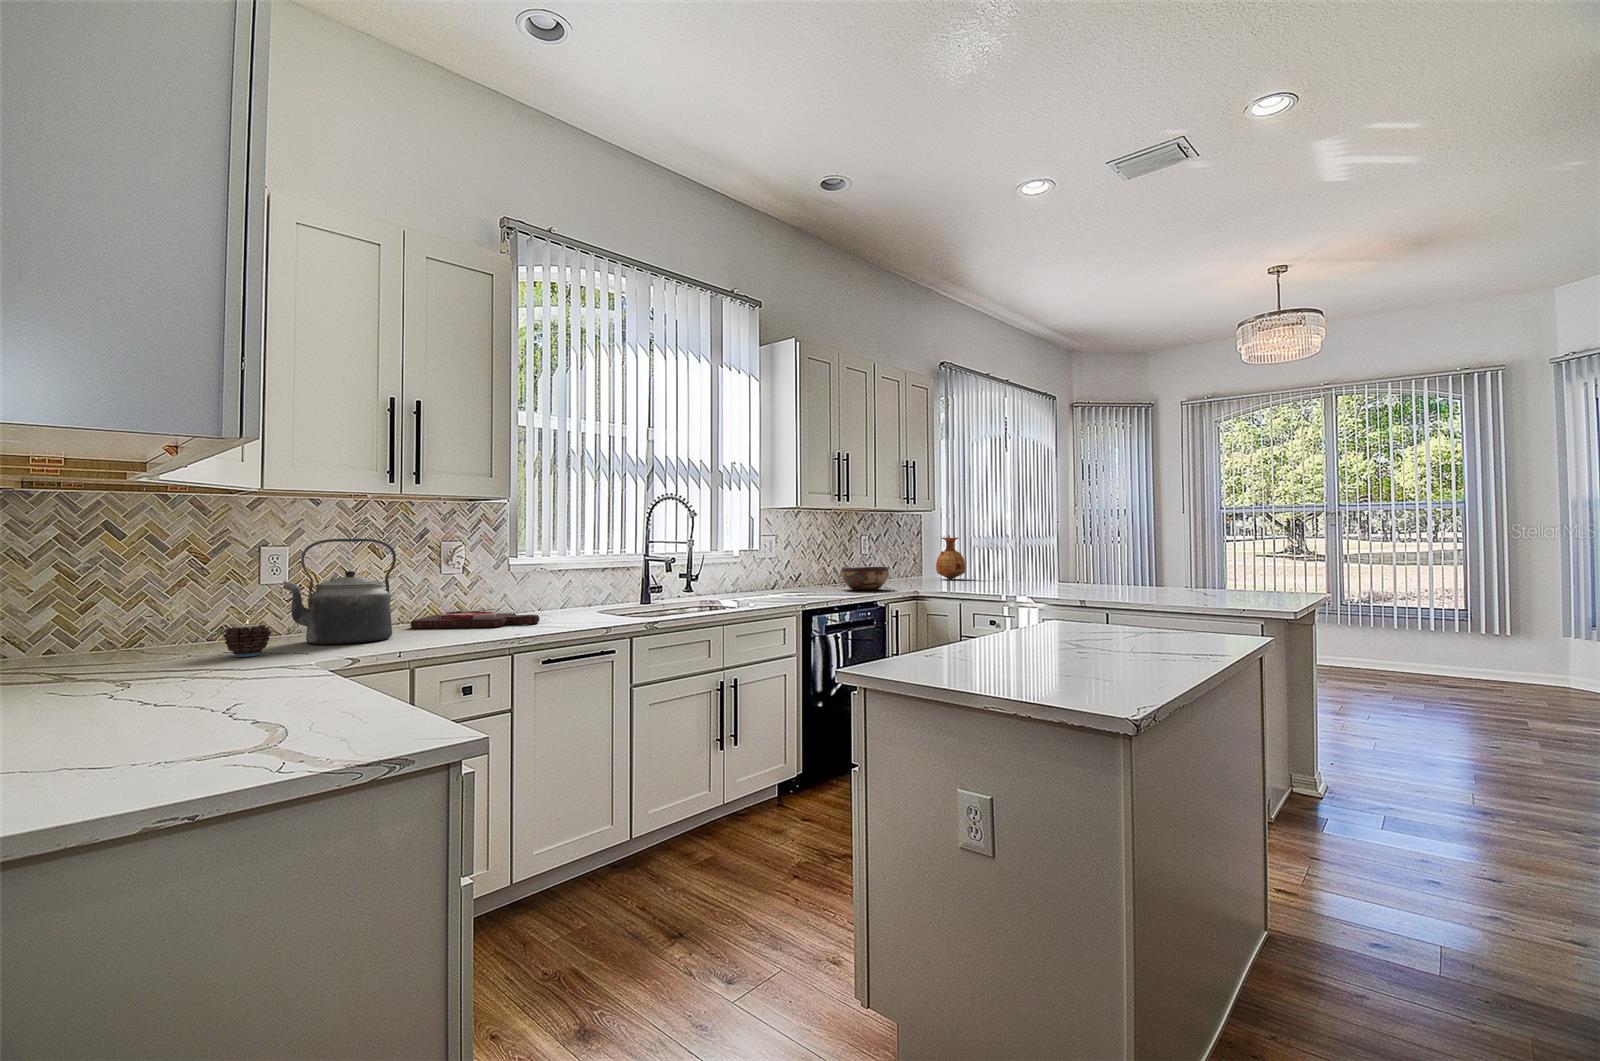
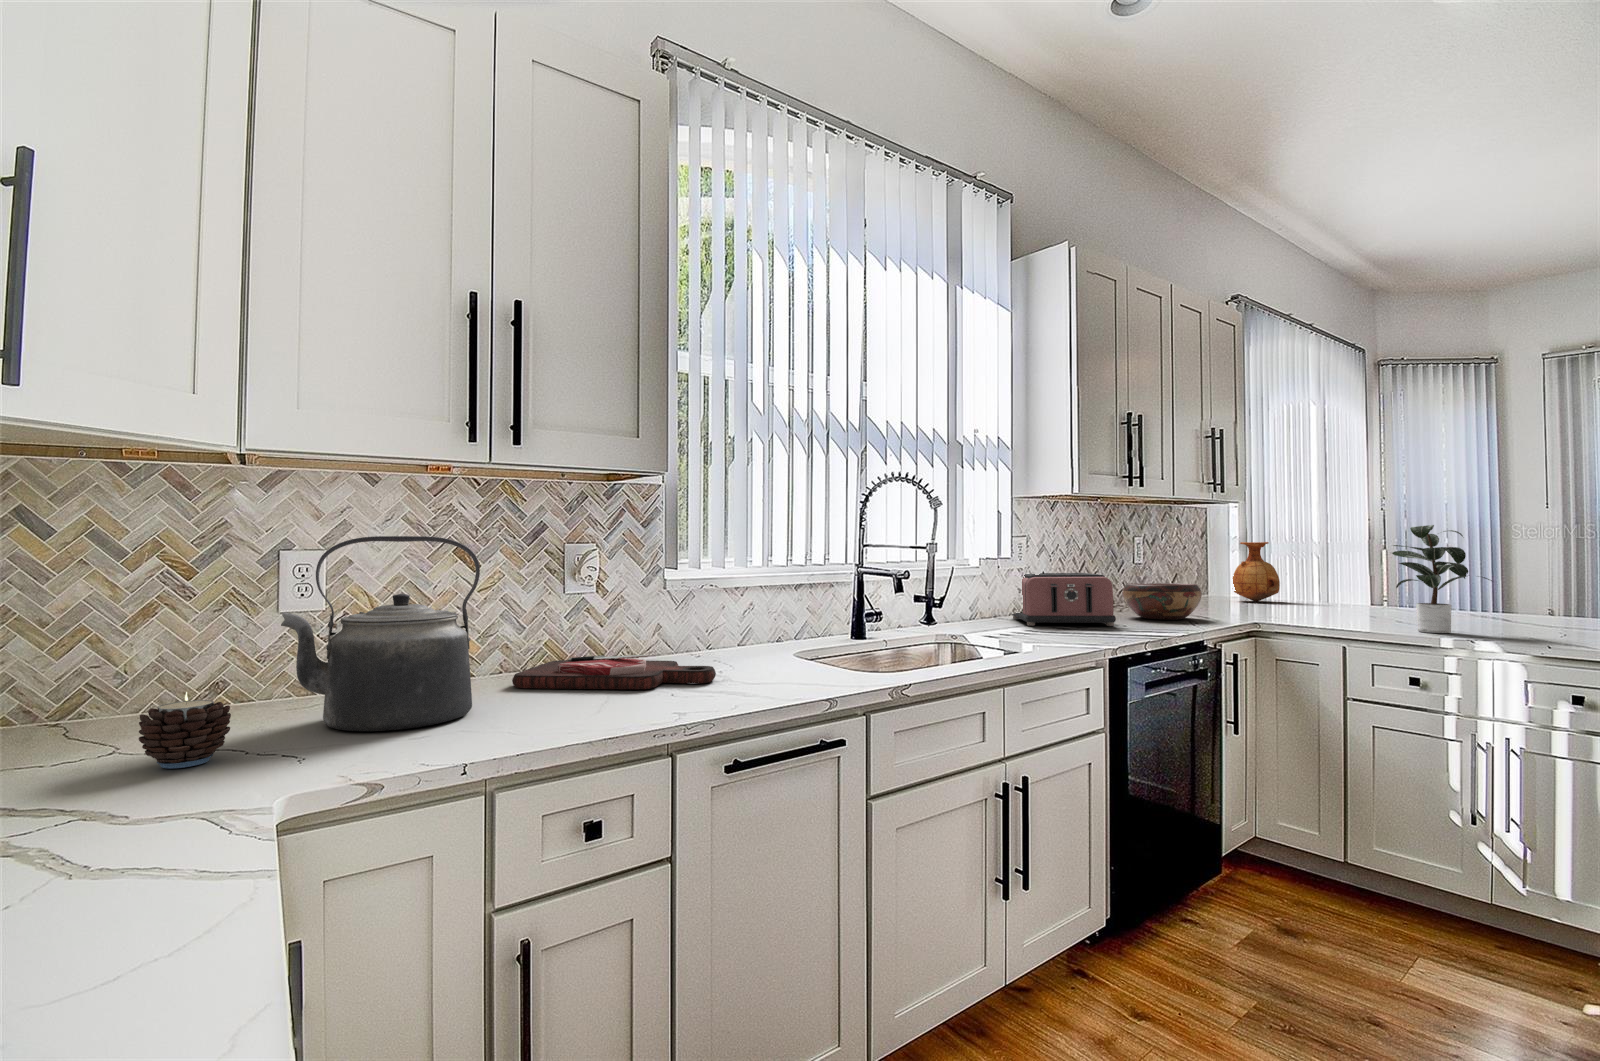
potted plant: none [983,527,1047,594] -> present [1392,525,1492,633]
toaster: none [765,559,825,595] -> present [1012,573,1116,626]

